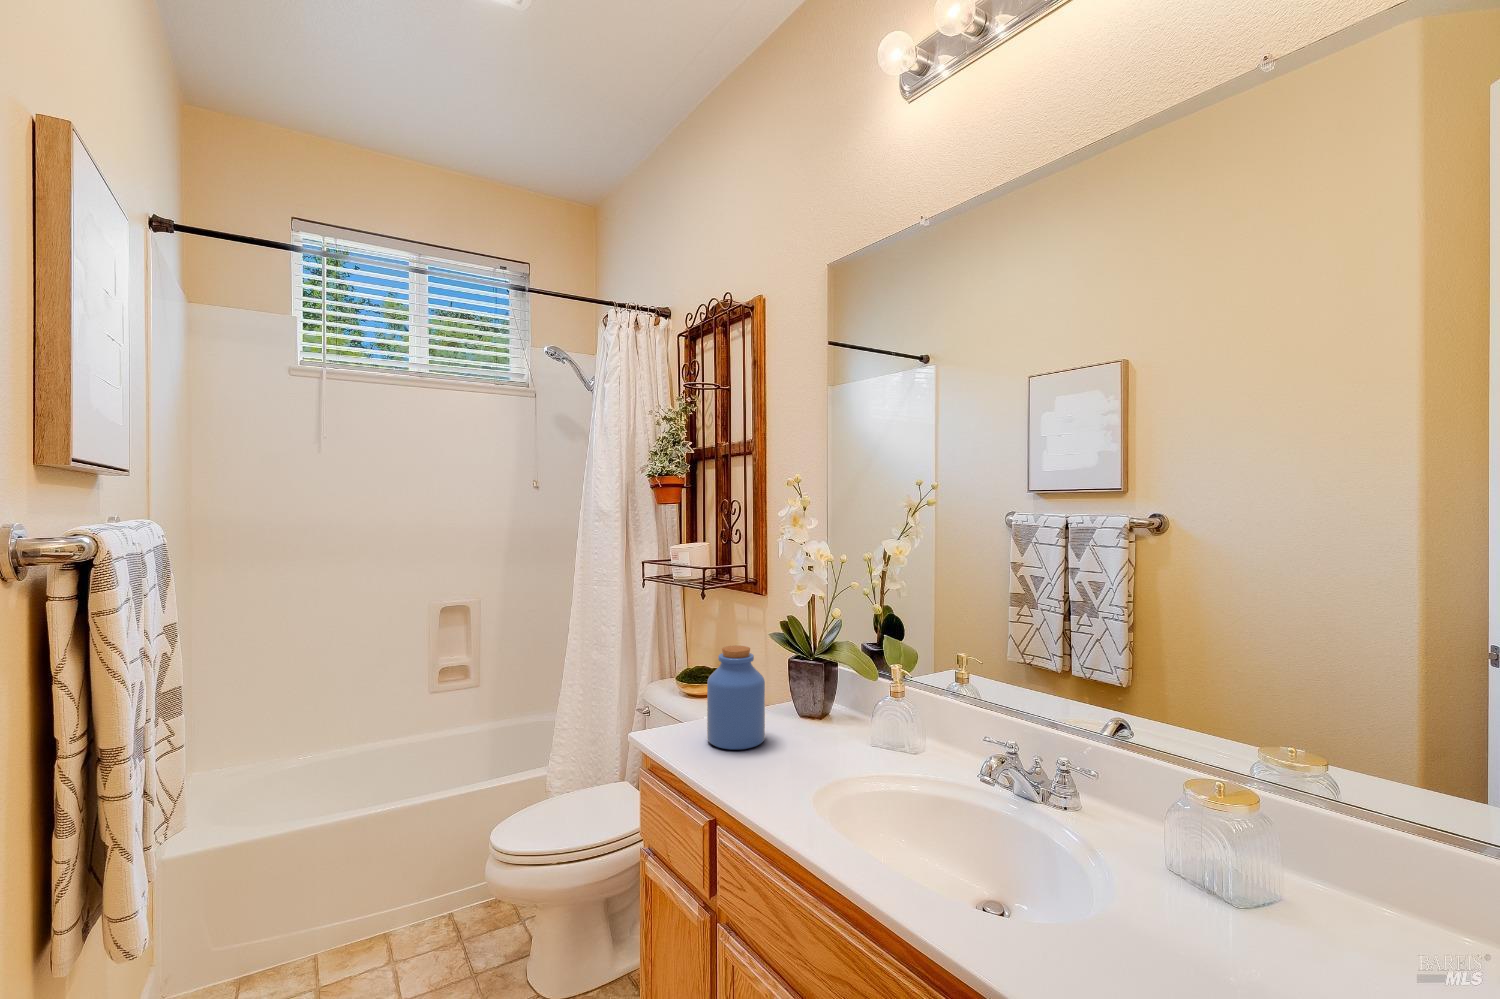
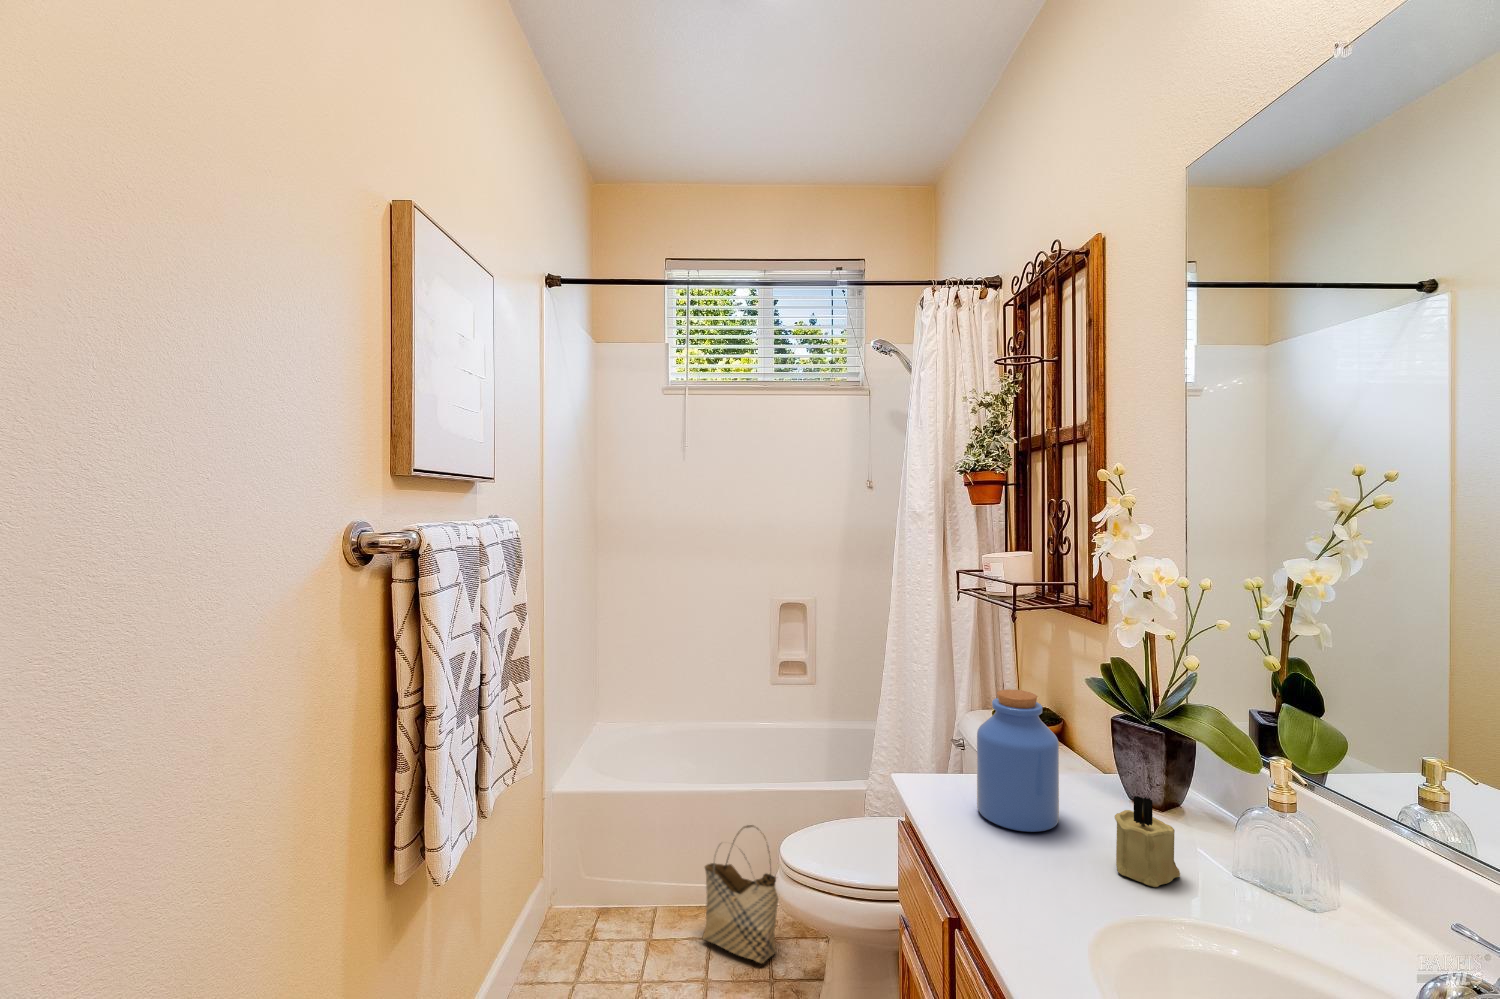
candle: none [807,703,845,761] -> present [1115,796,1180,887]
woven basket: none [387,832,479,968] -> present [703,825,778,963]

